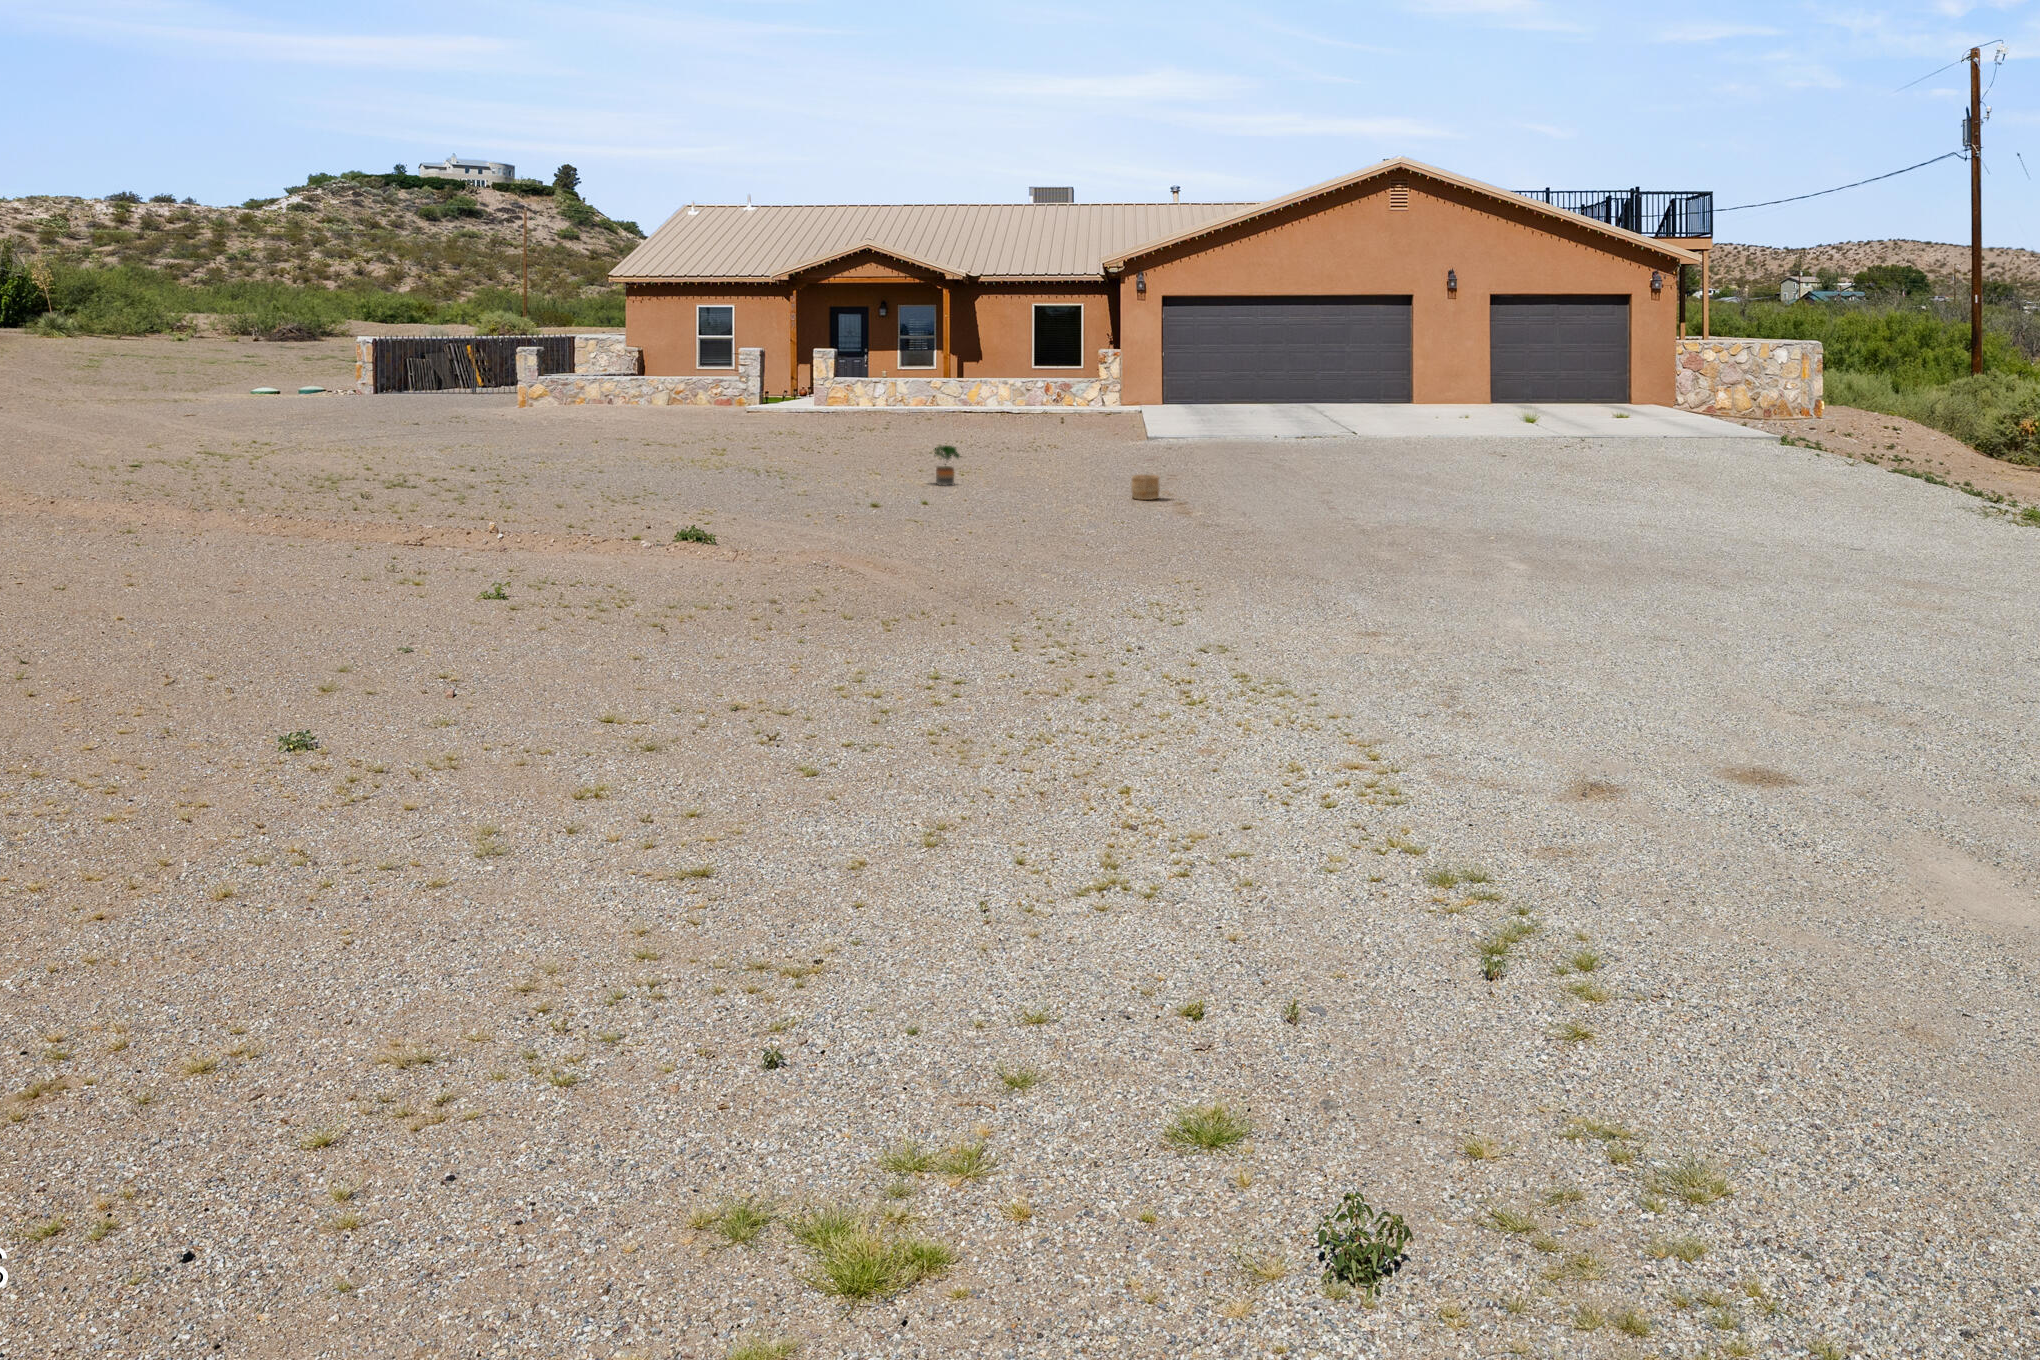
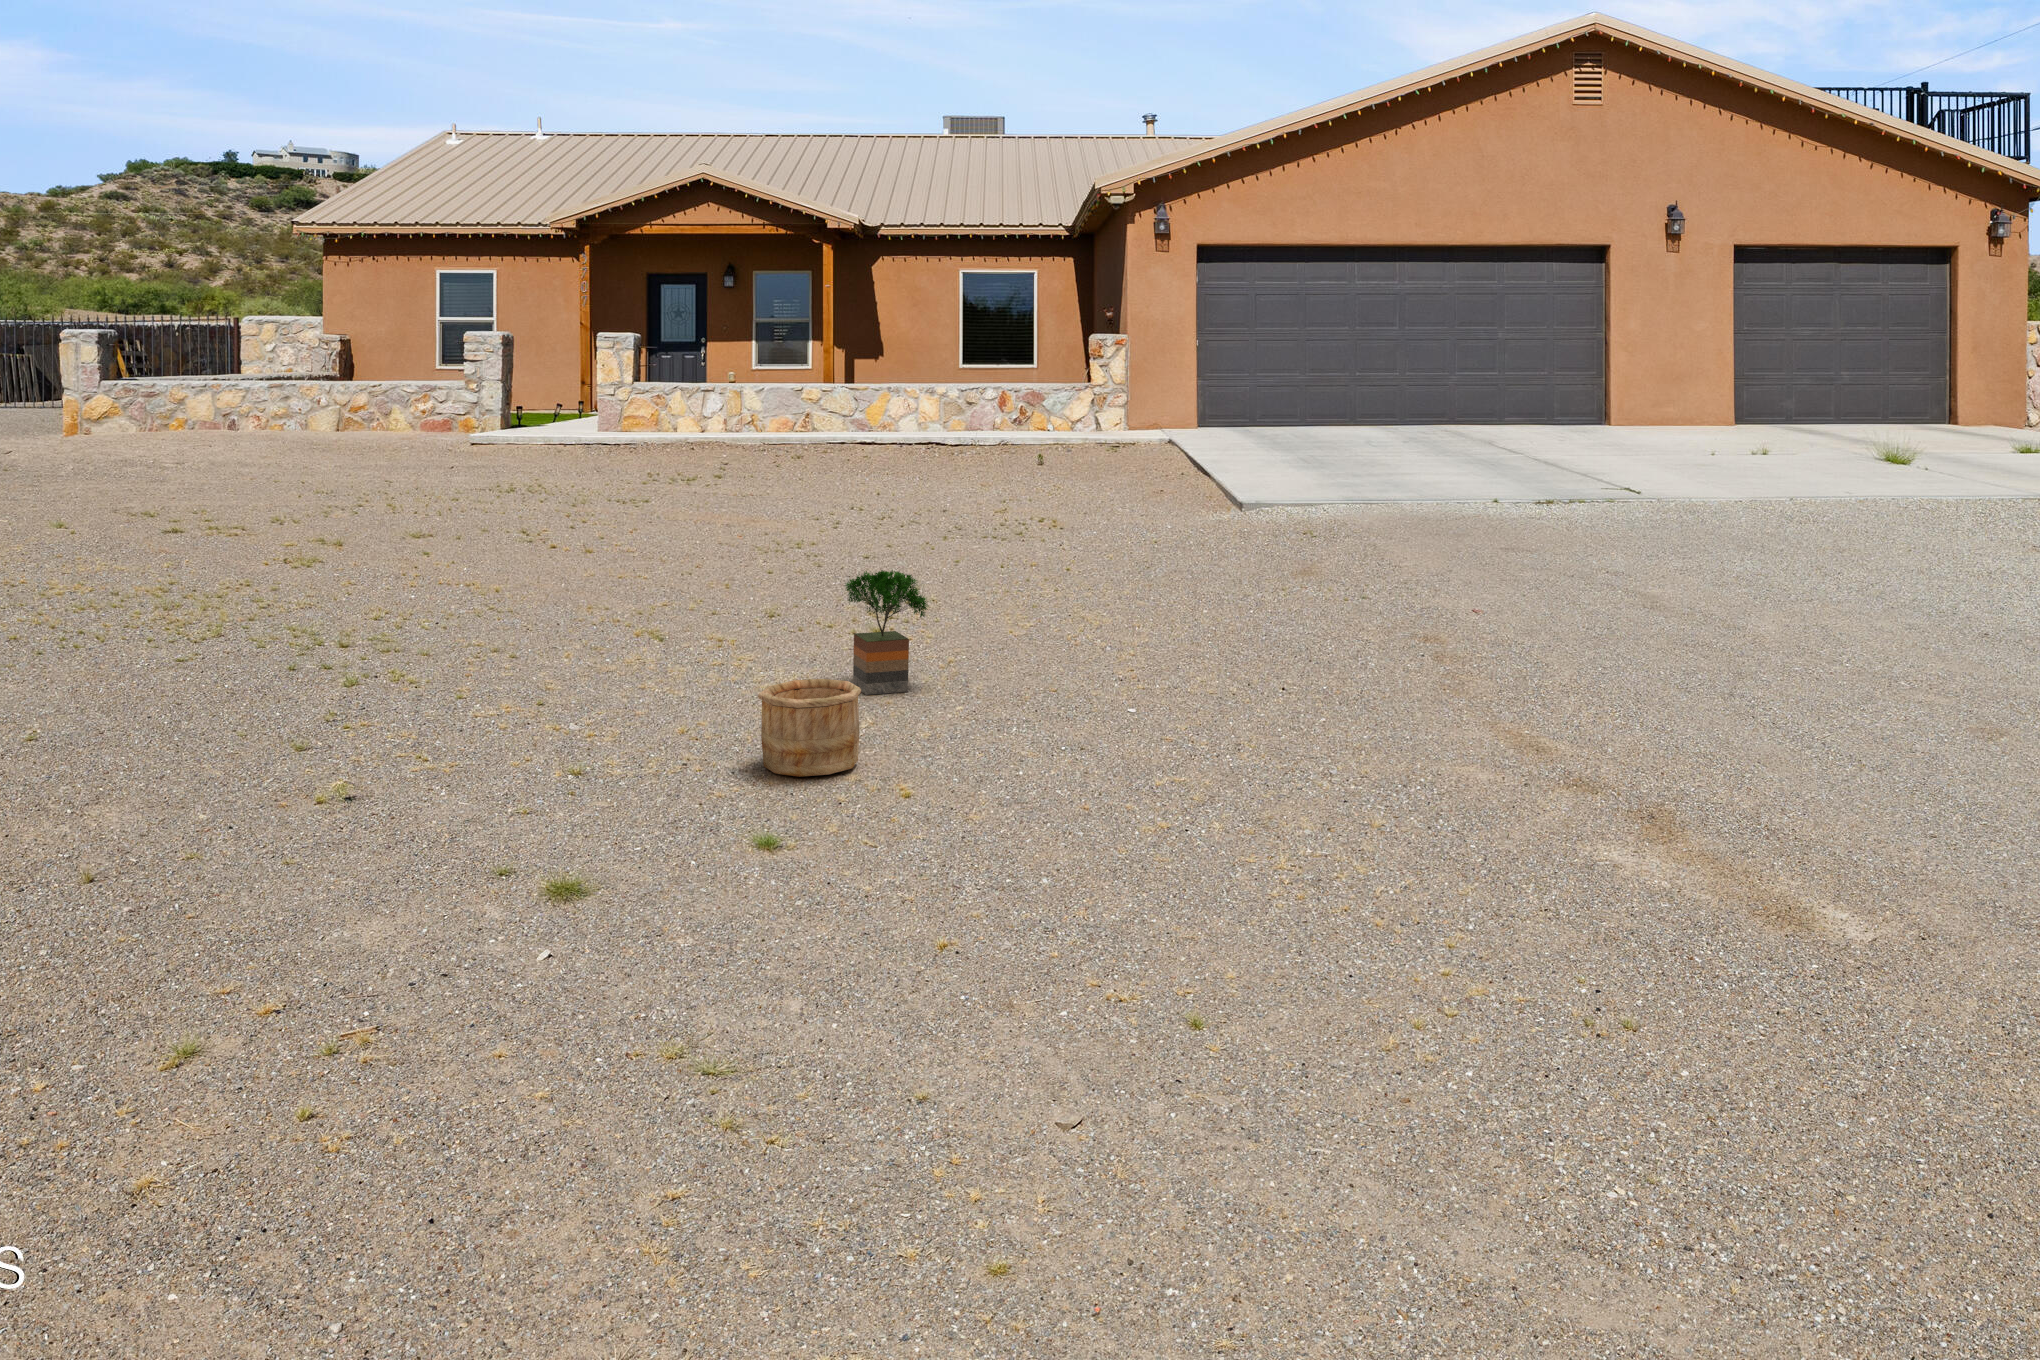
wooden bucket: present [1131,474,1160,500] -> present [758,679,861,777]

